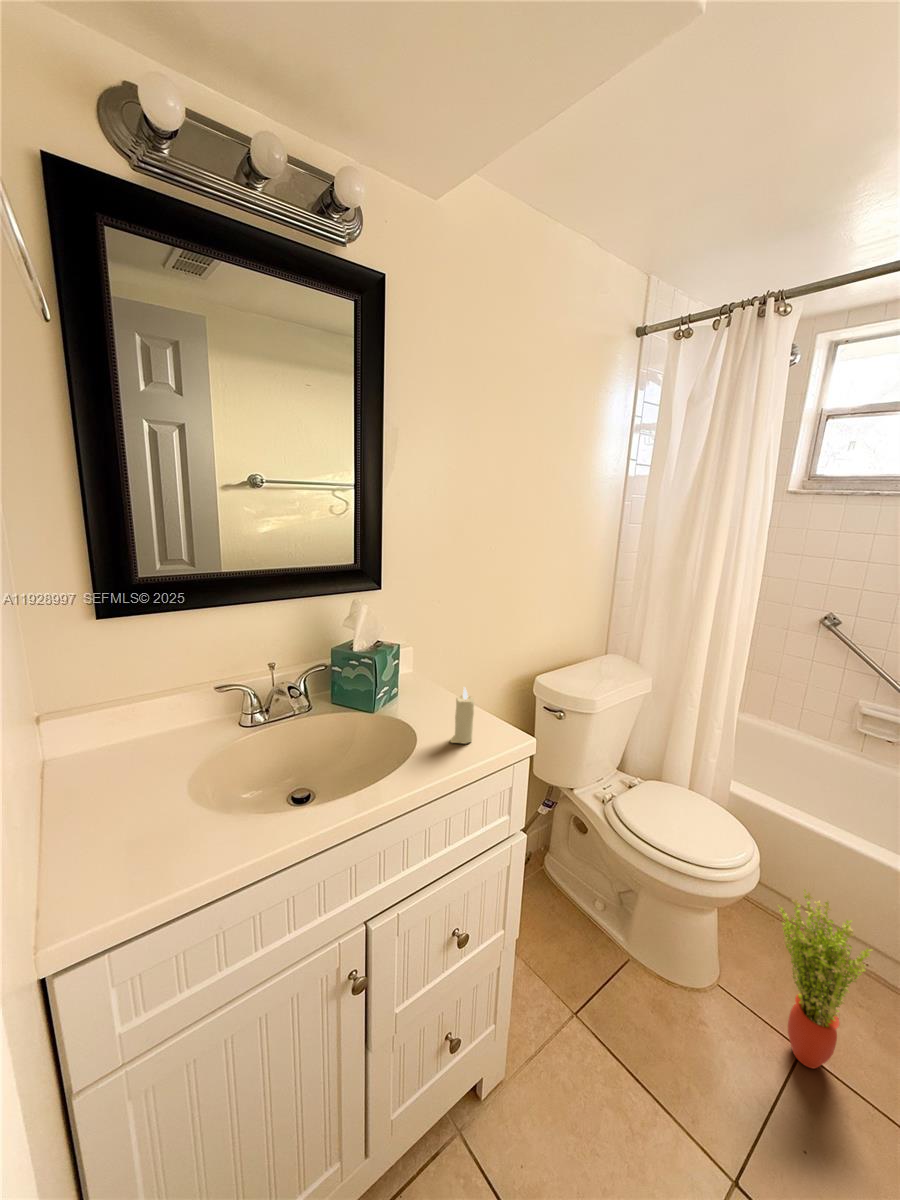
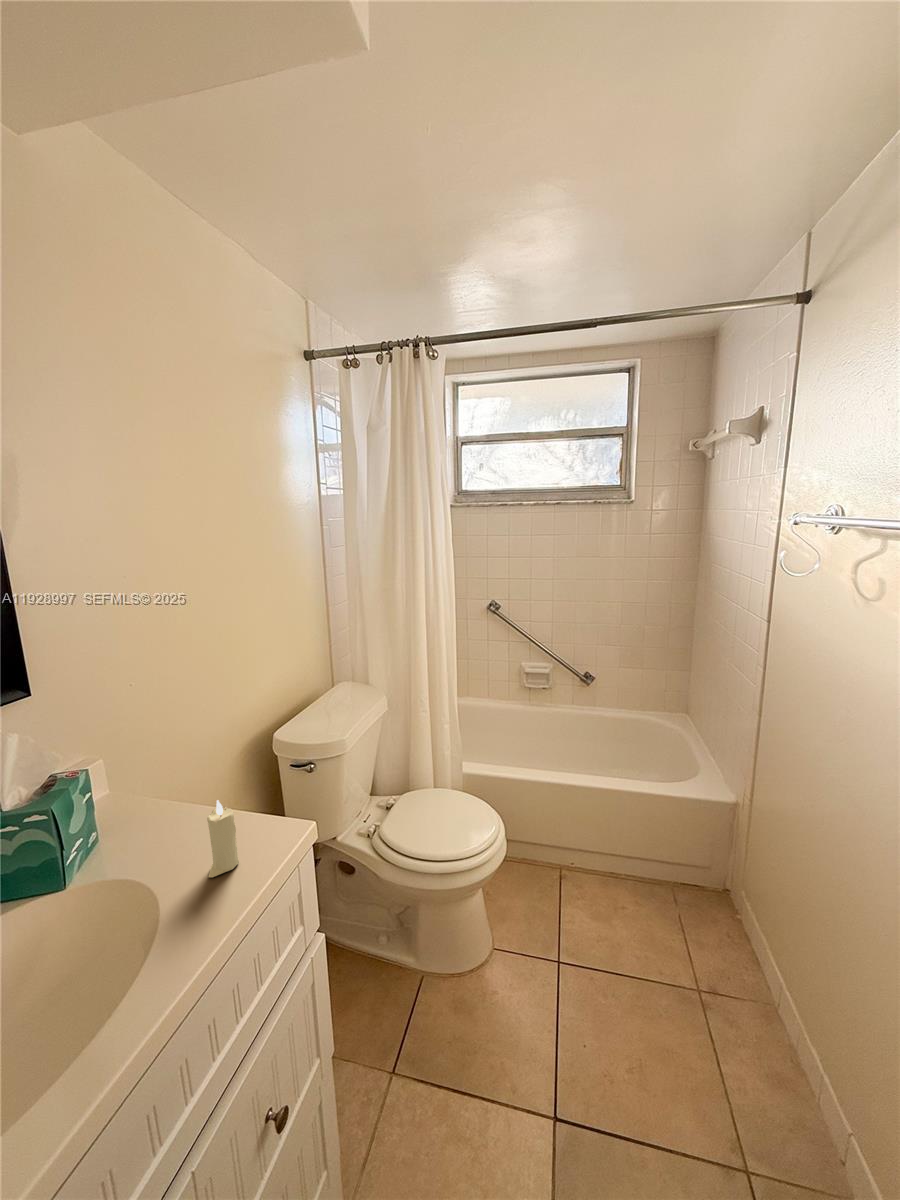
potted plant: present [780,889,872,1068] -> none [524,835,588,974]

